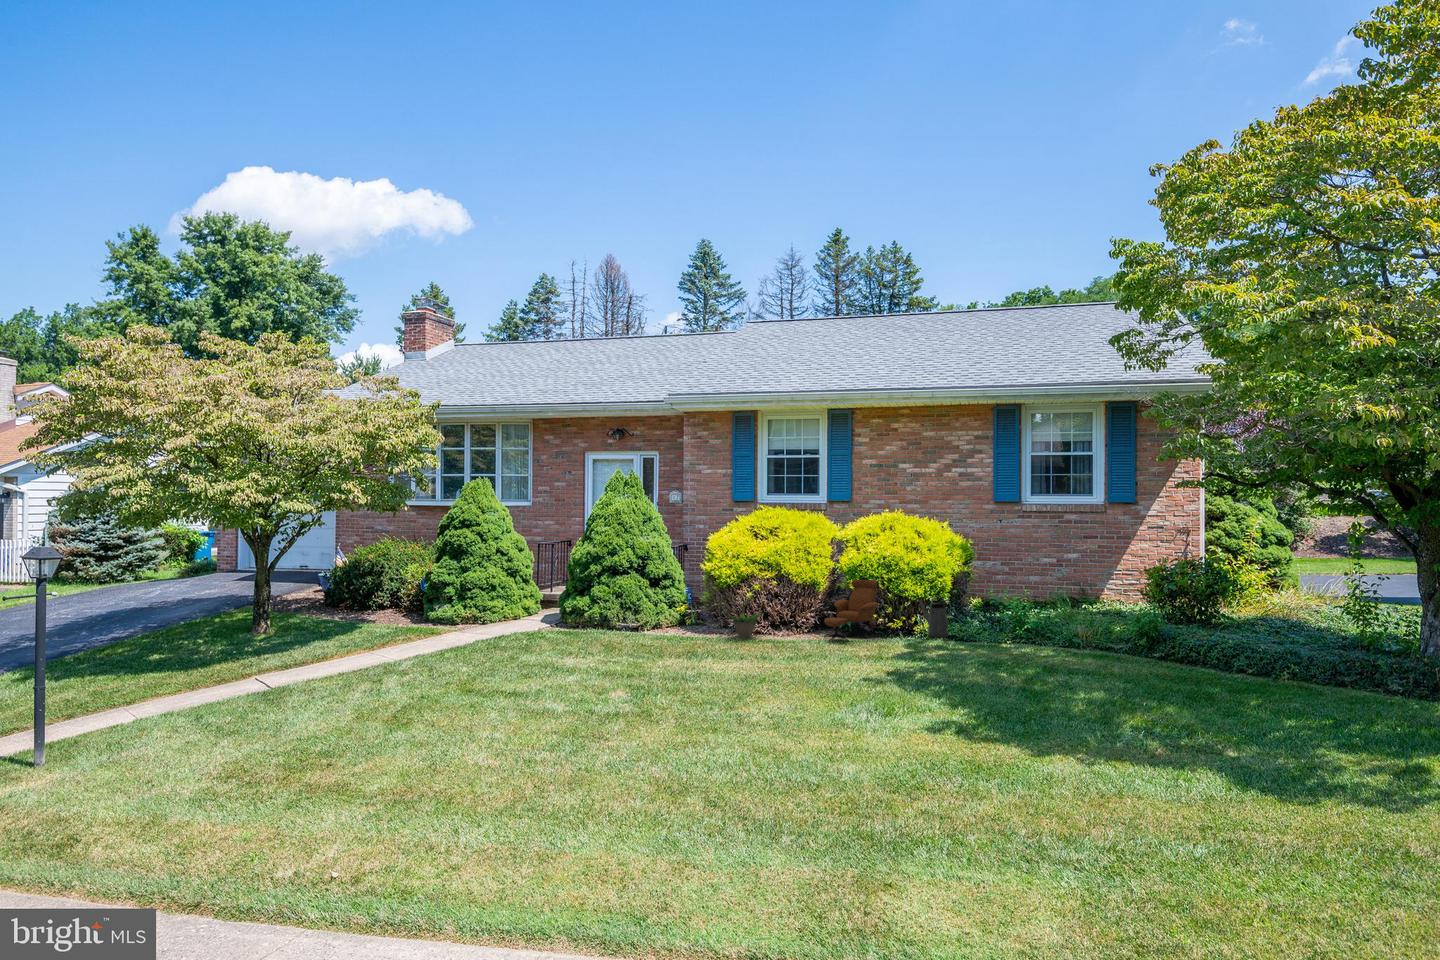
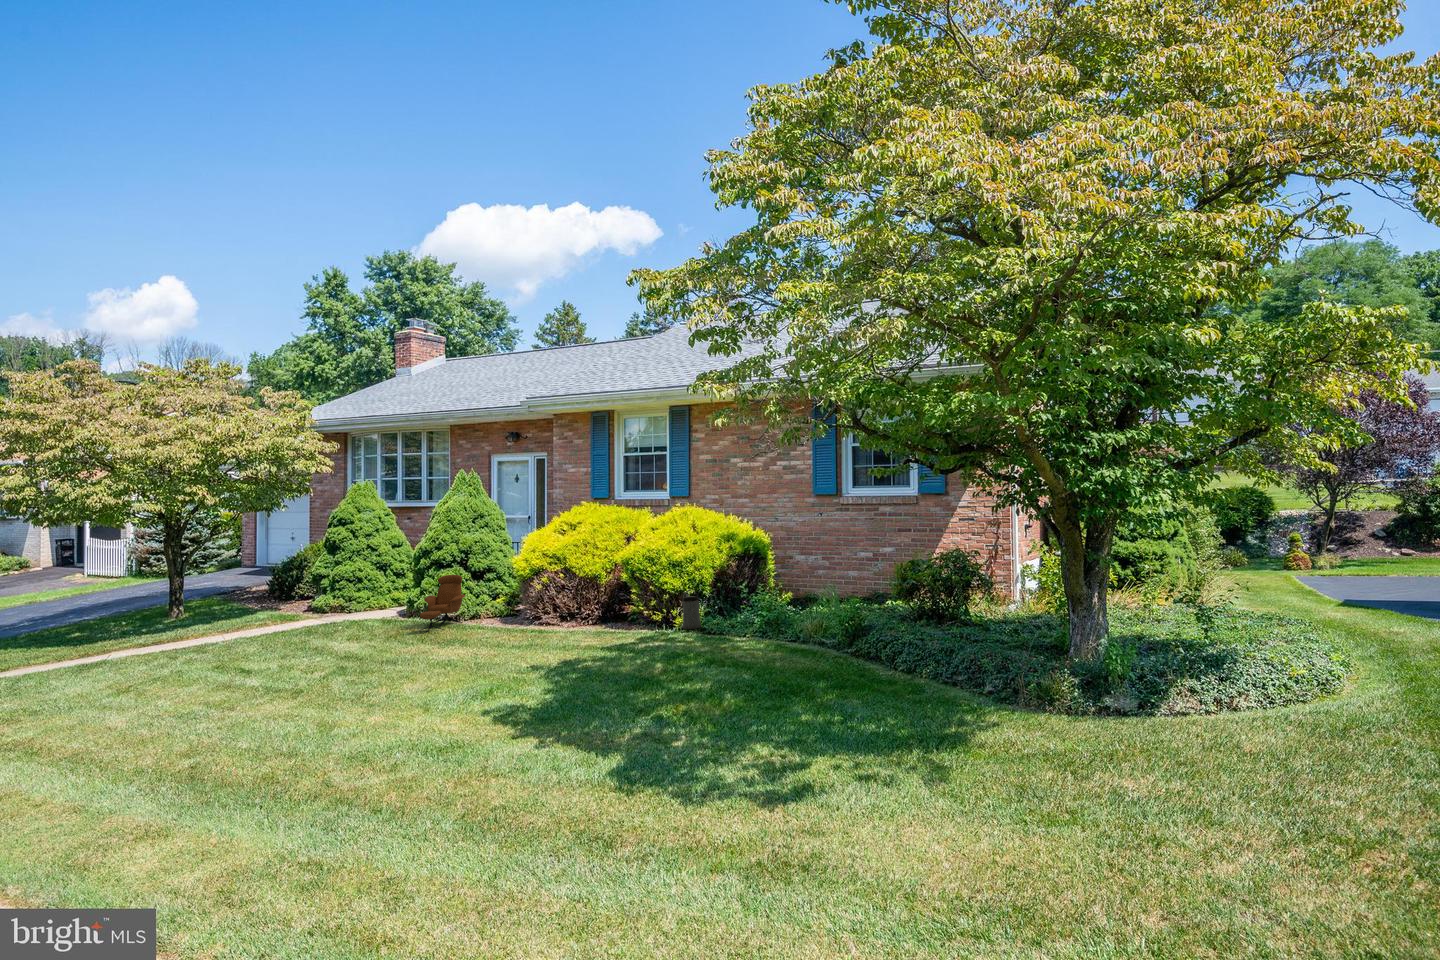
lounge chair: present [824,580,878,641] -> present [420,575,465,632]
decorative plant: present [727,613,763,638] -> none [506,604,546,627]

